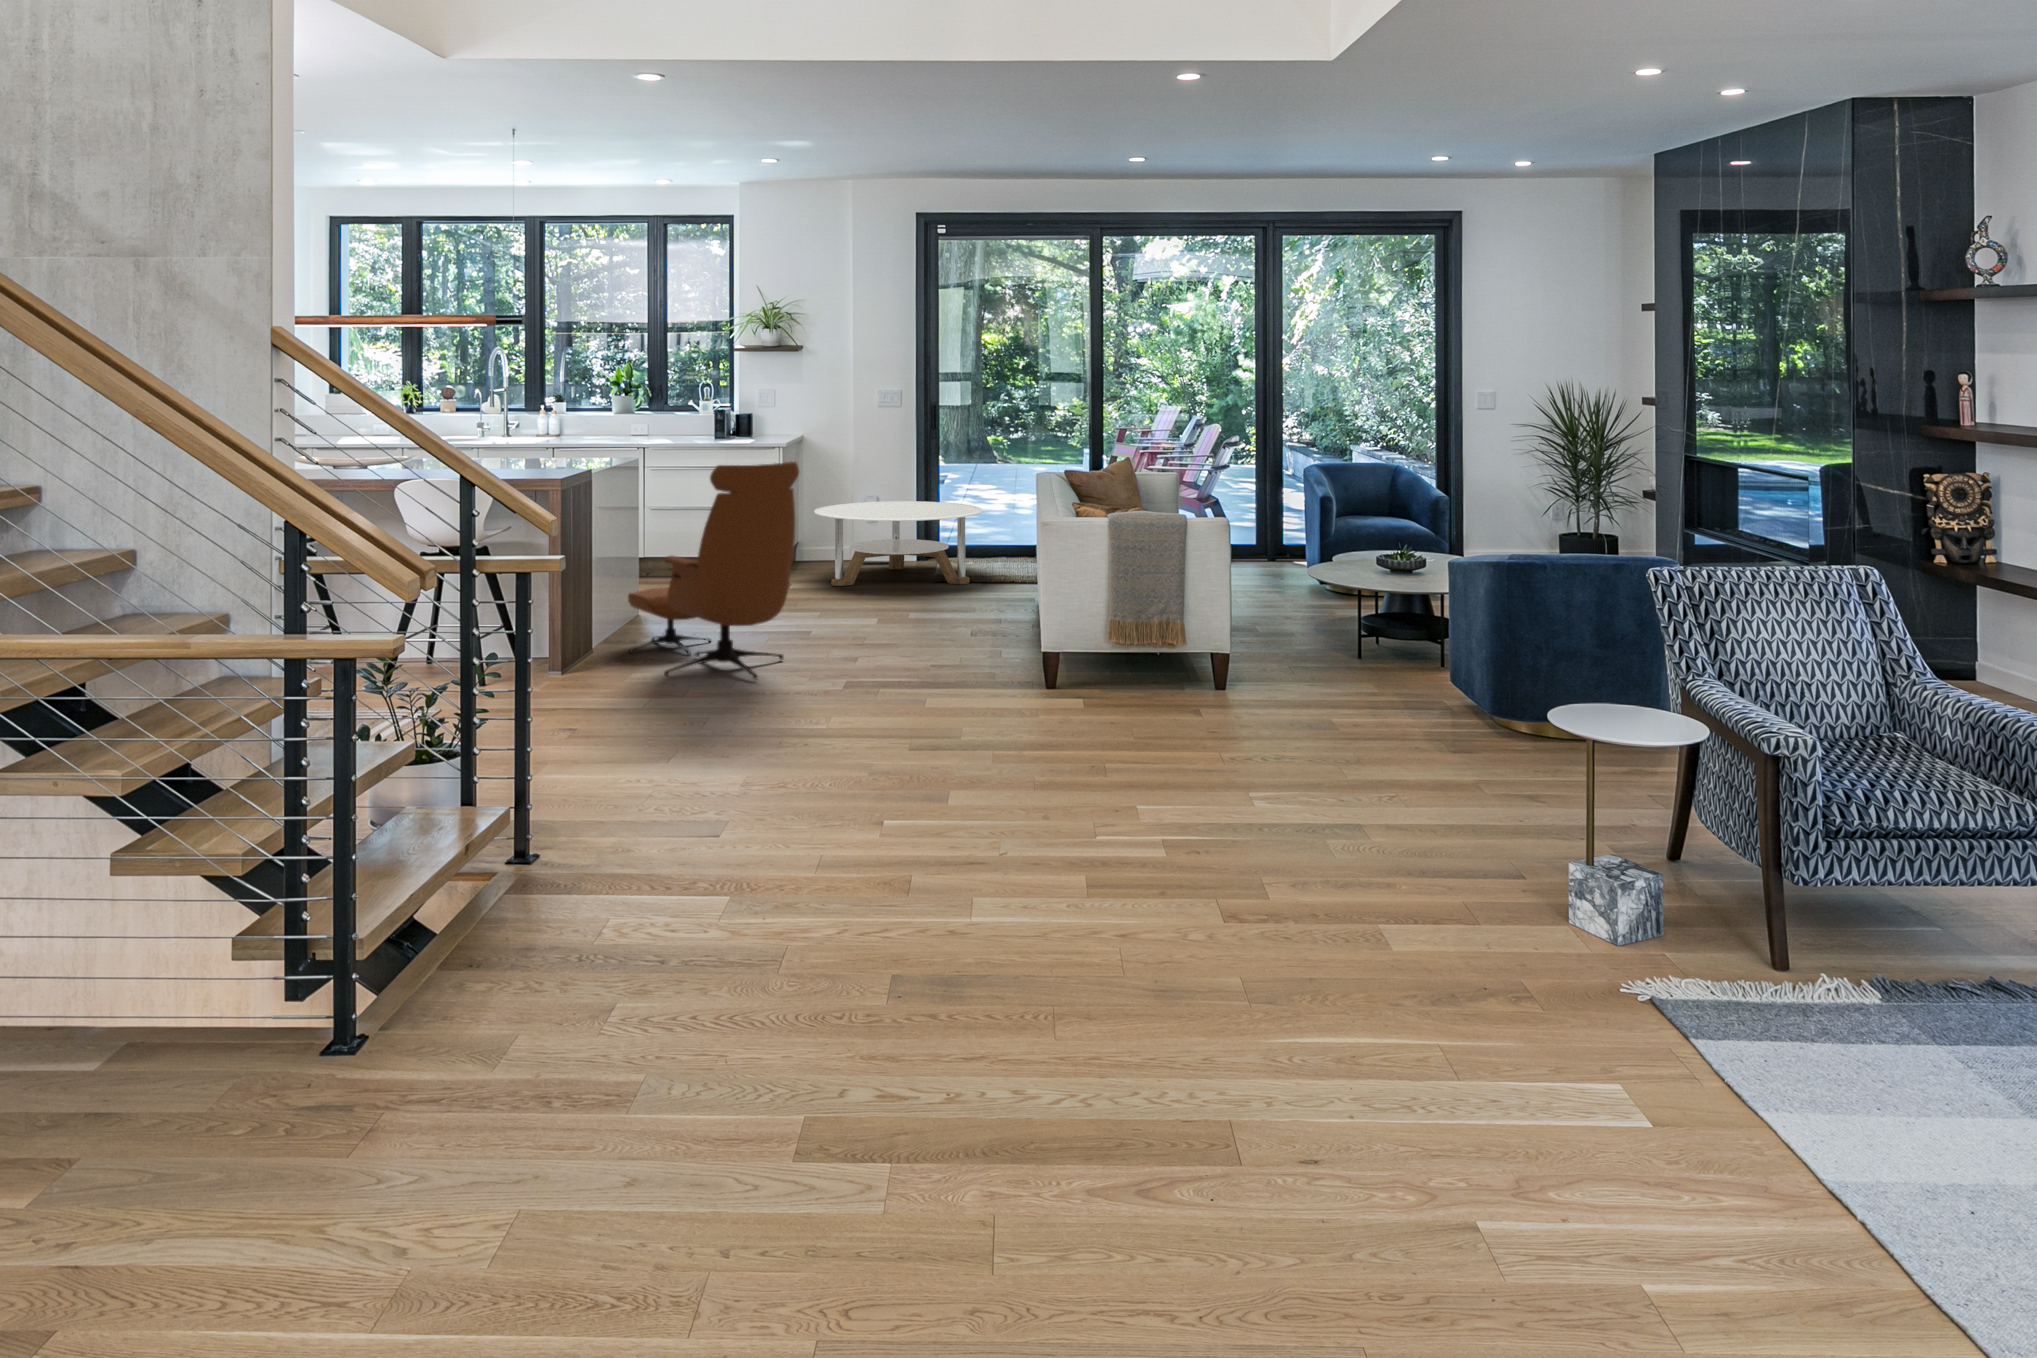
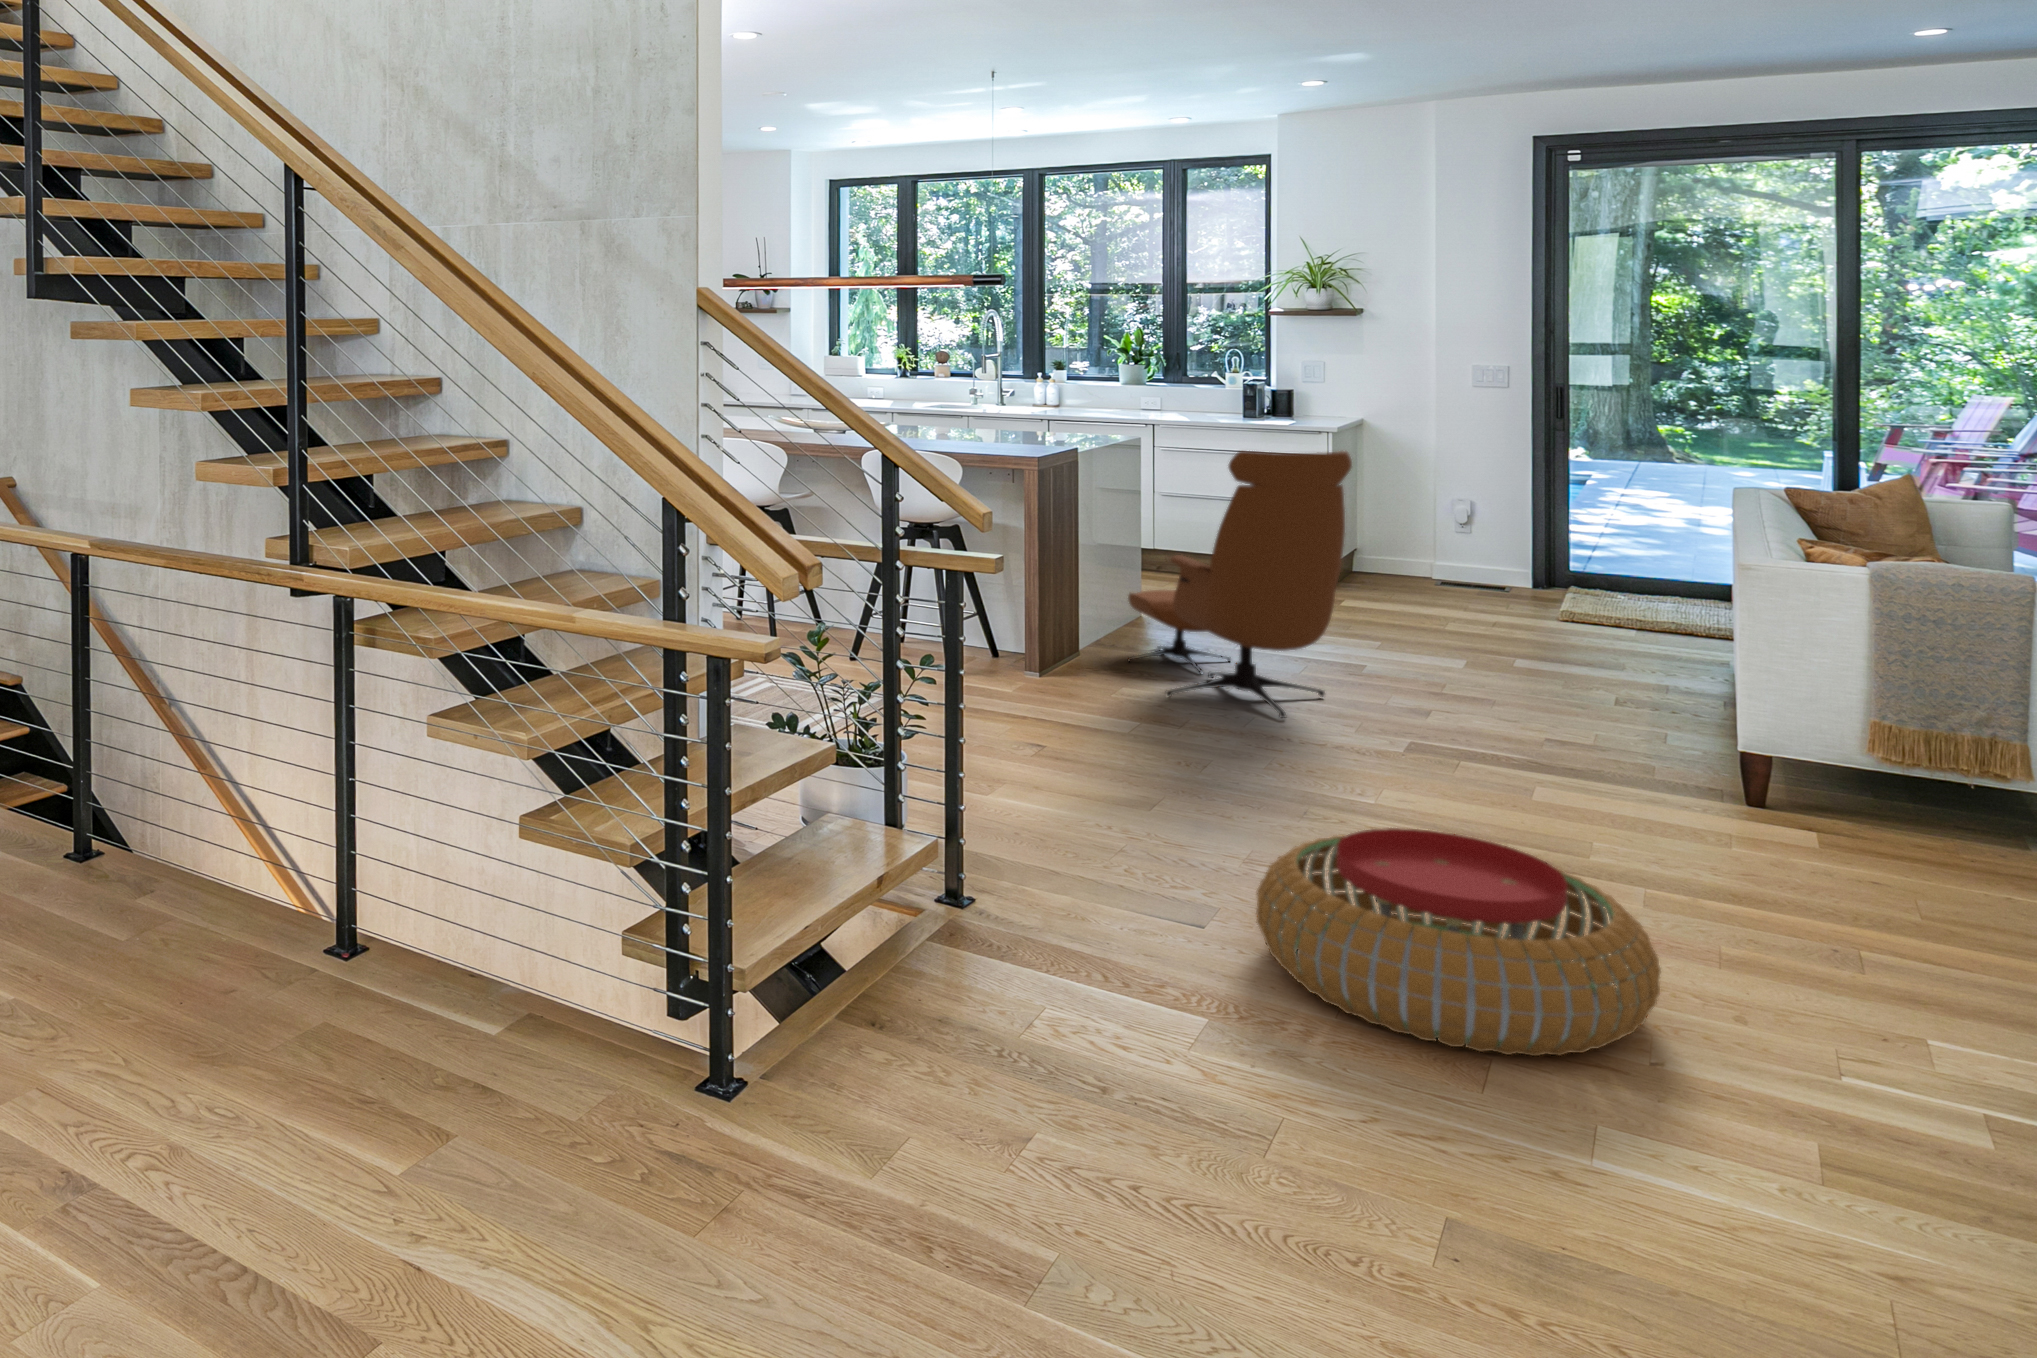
round table: present [814,501,983,586] -> none [1381,507,1638,626]
pouf: none [755,734,1005,879] -> present [1256,828,1661,1056]

